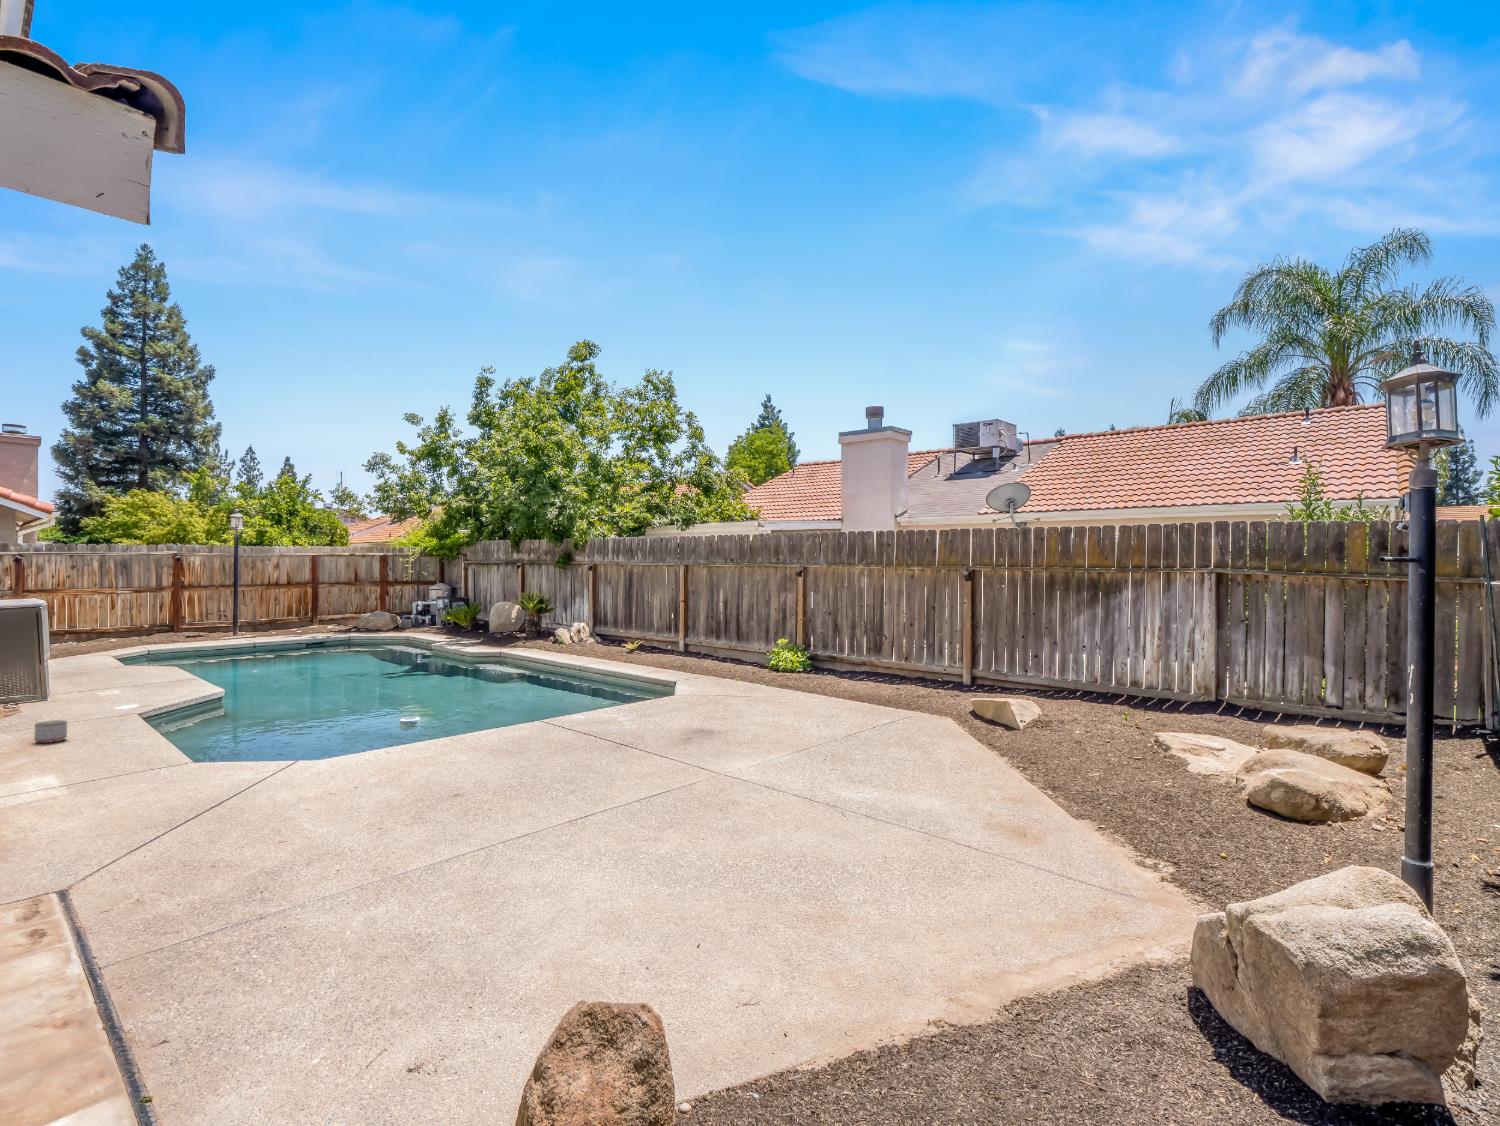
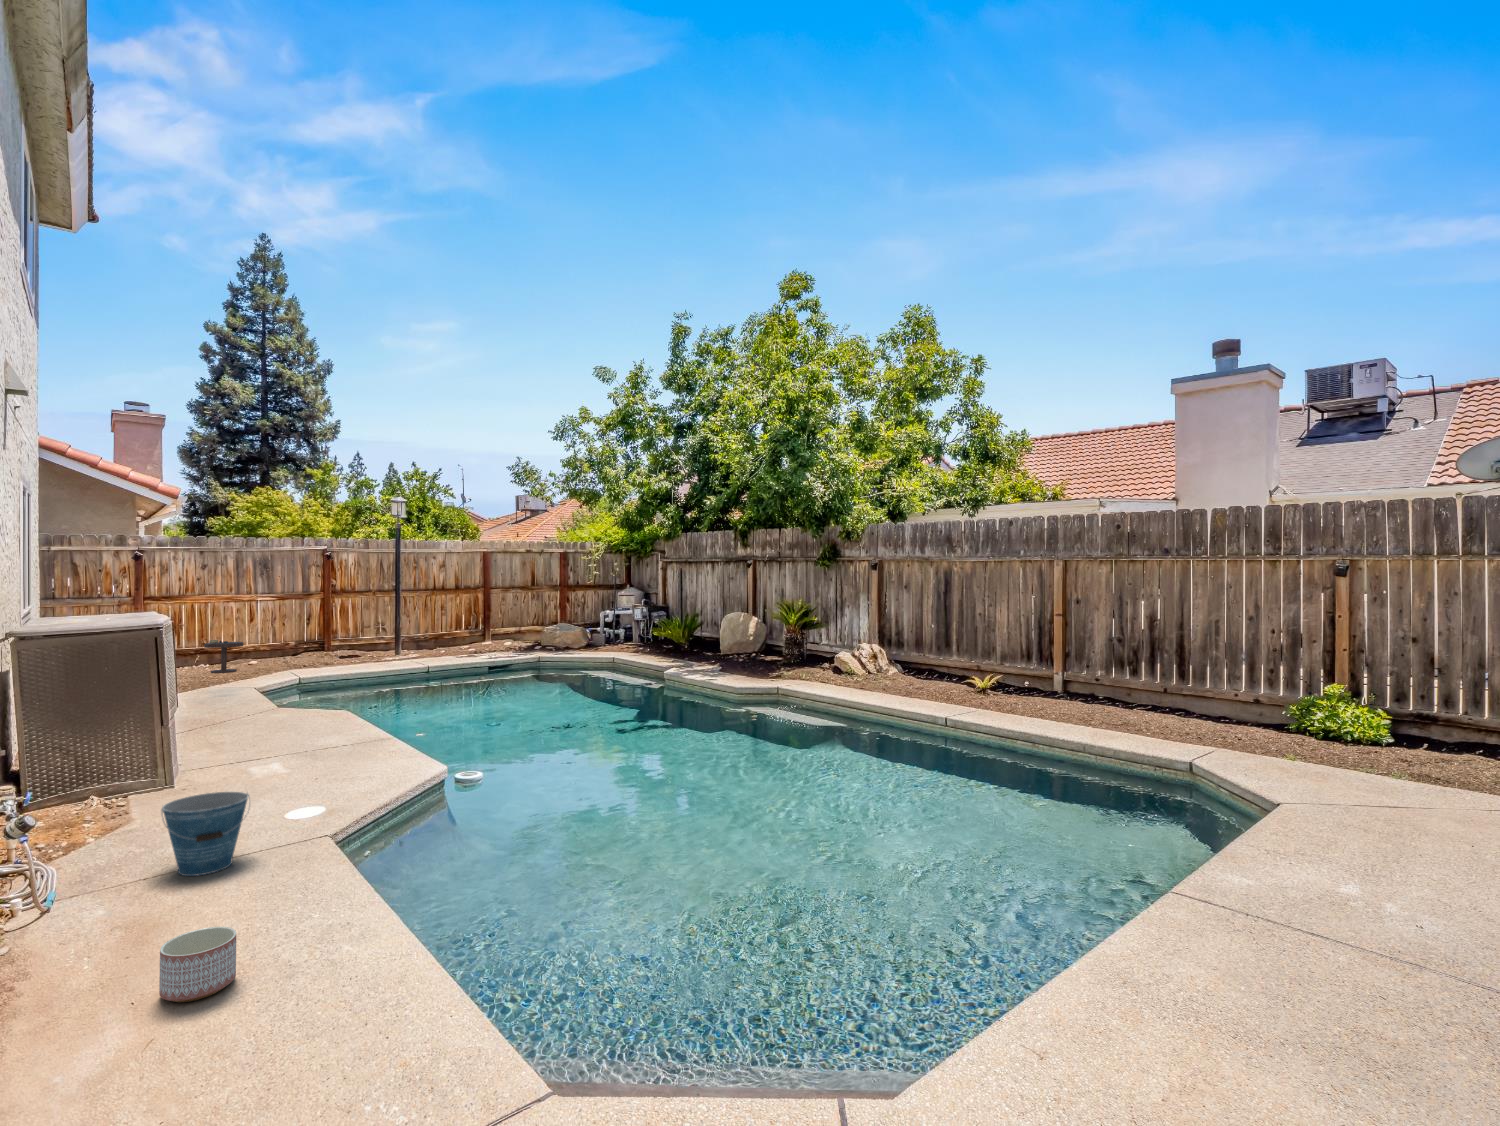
side table: none [69,619,98,661] -> present [204,640,243,673]
bucket: none [36,683,82,720] -> present [161,792,249,876]

